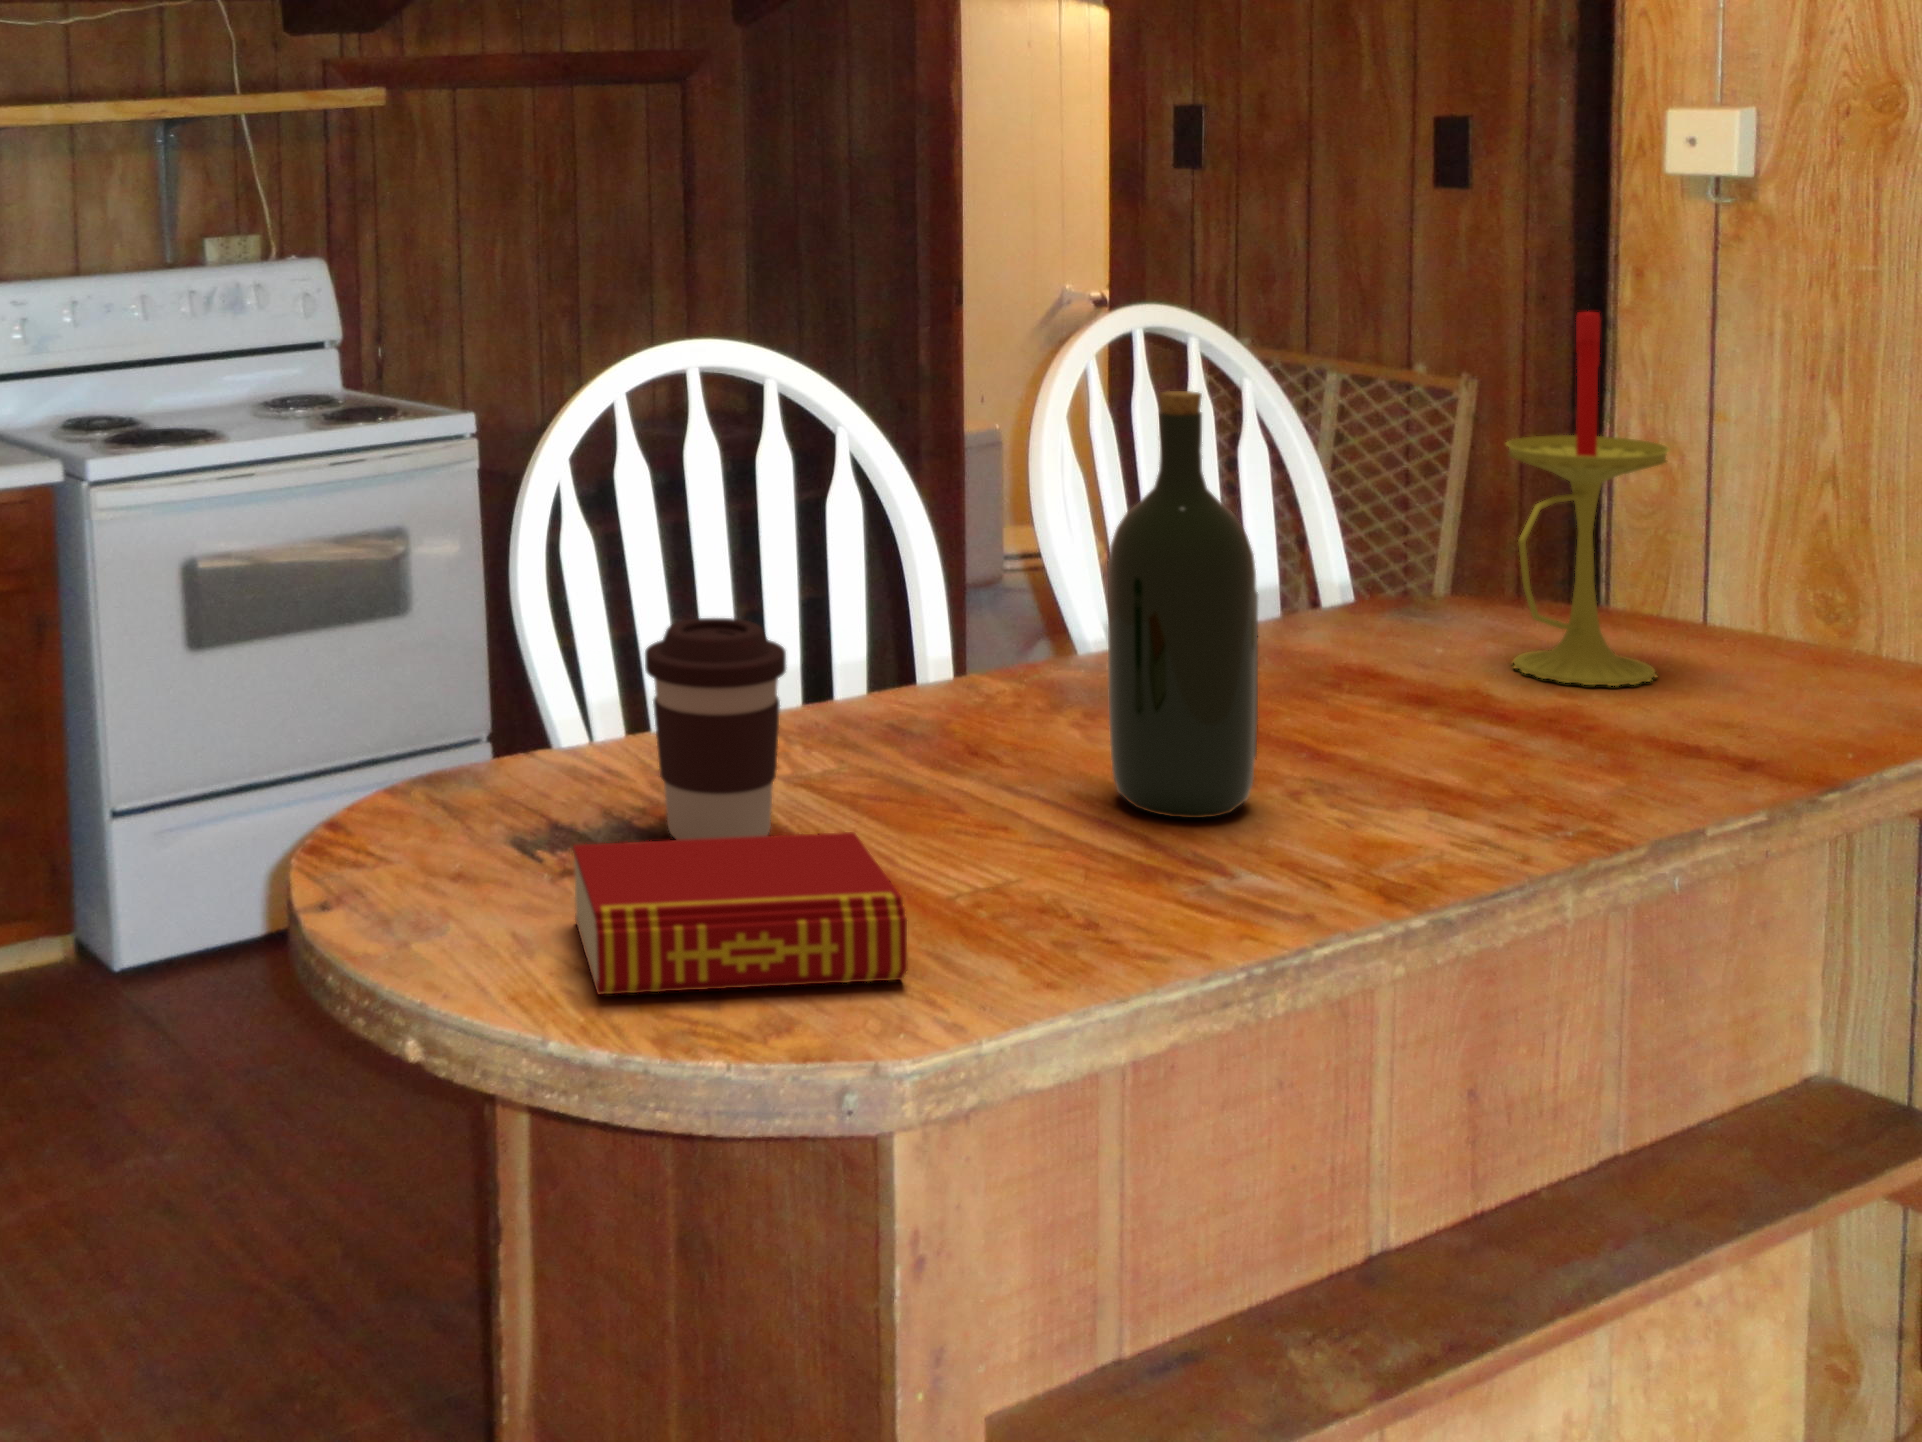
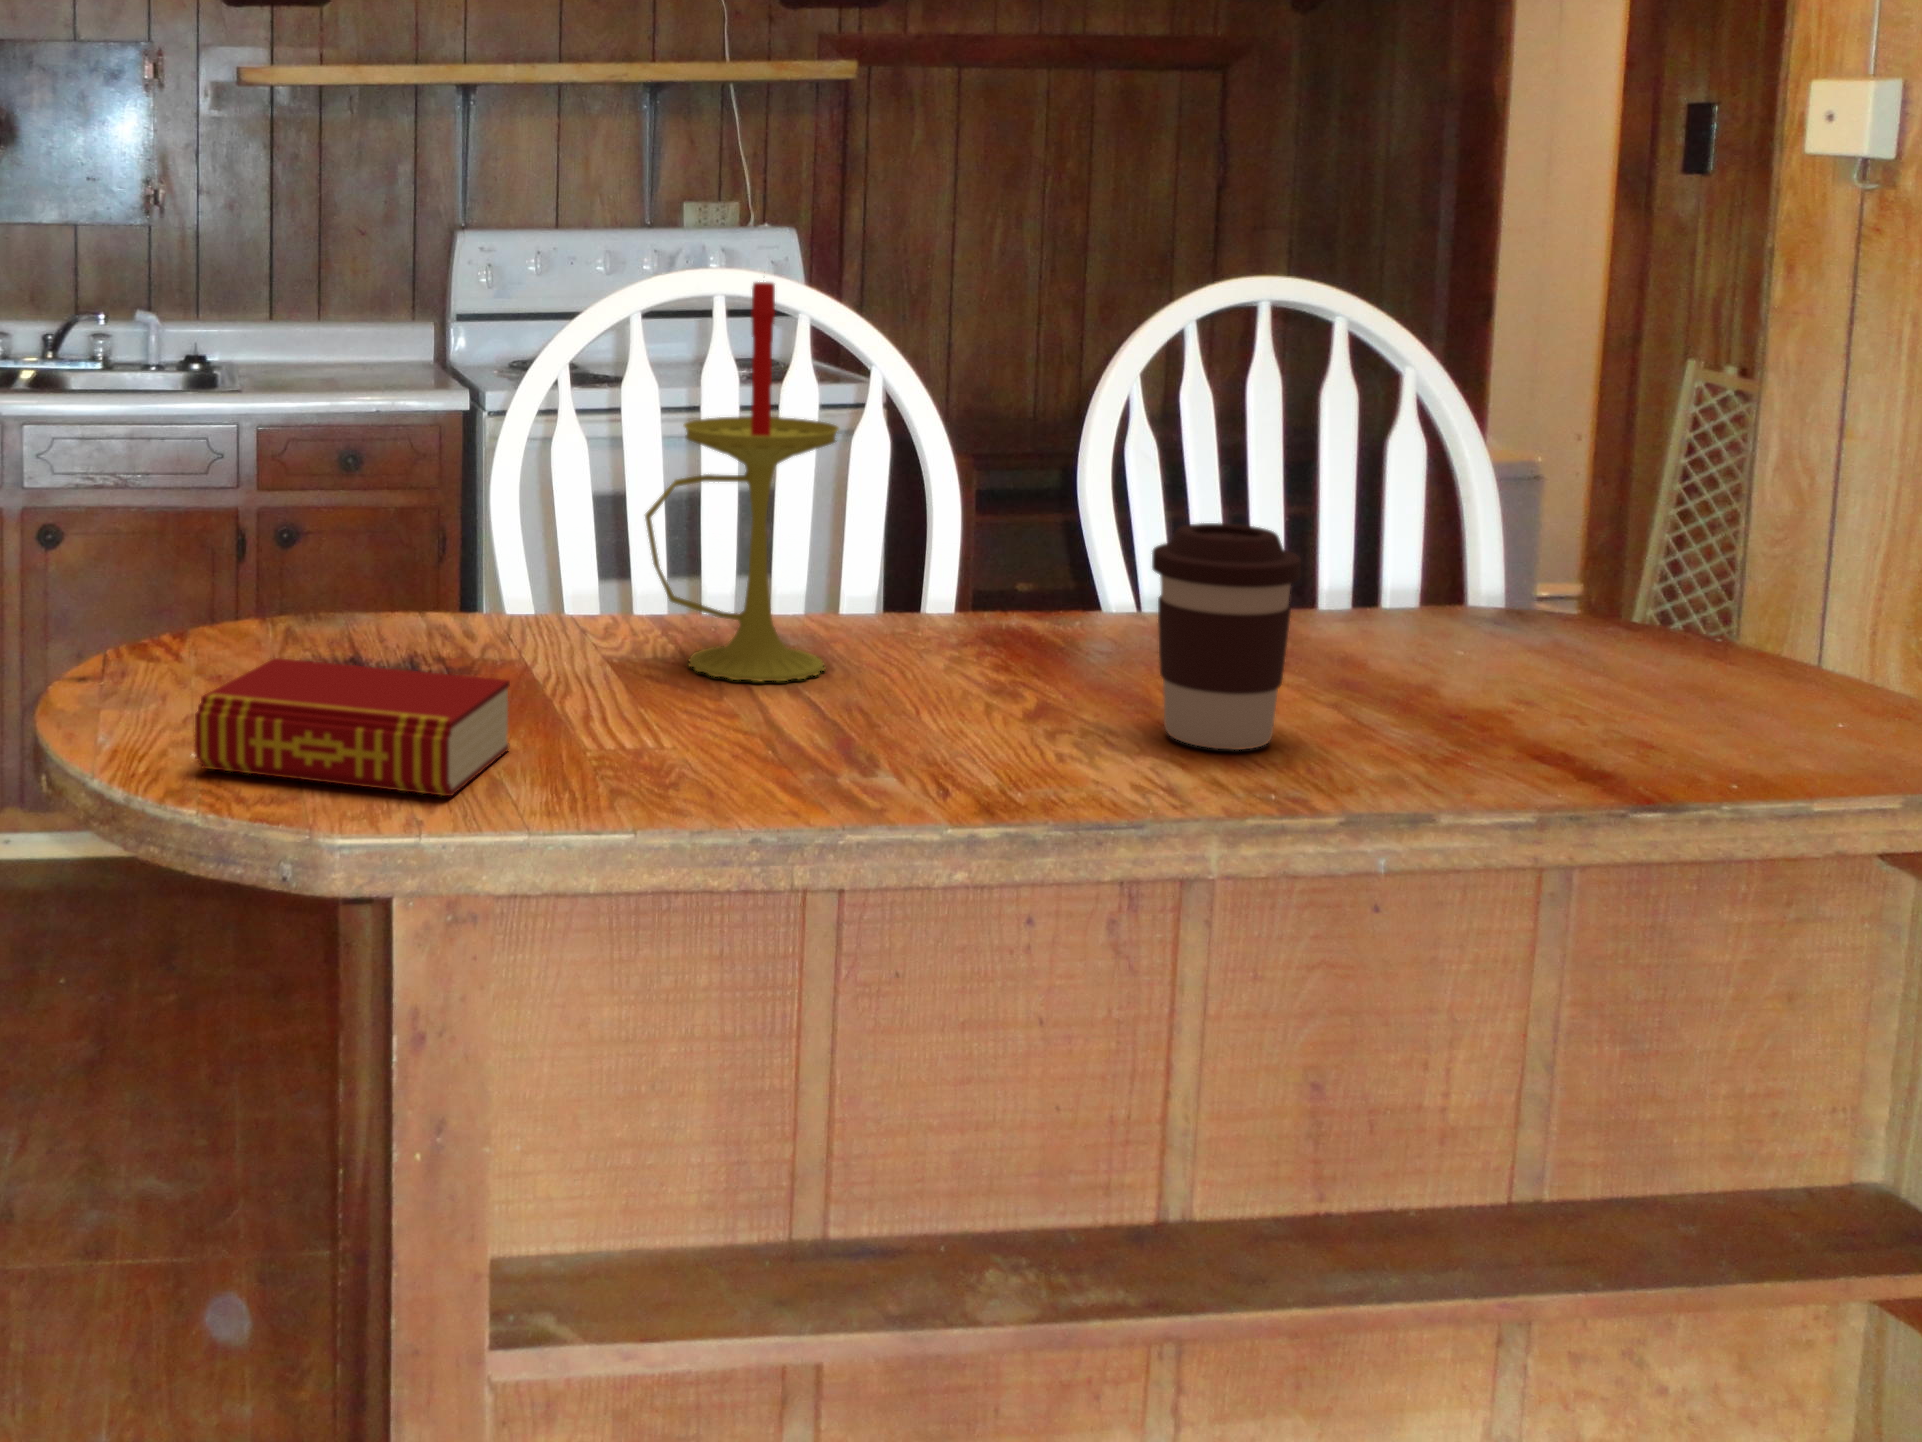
candle: present [1506,312,1669,686] -> present [645,282,839,681]
wine bottle: present [1108,391,1258,818] -> none [875,314,1023,736]
coffee cup: present [645,618,786,840] -> present [1152,523,1301,750]

